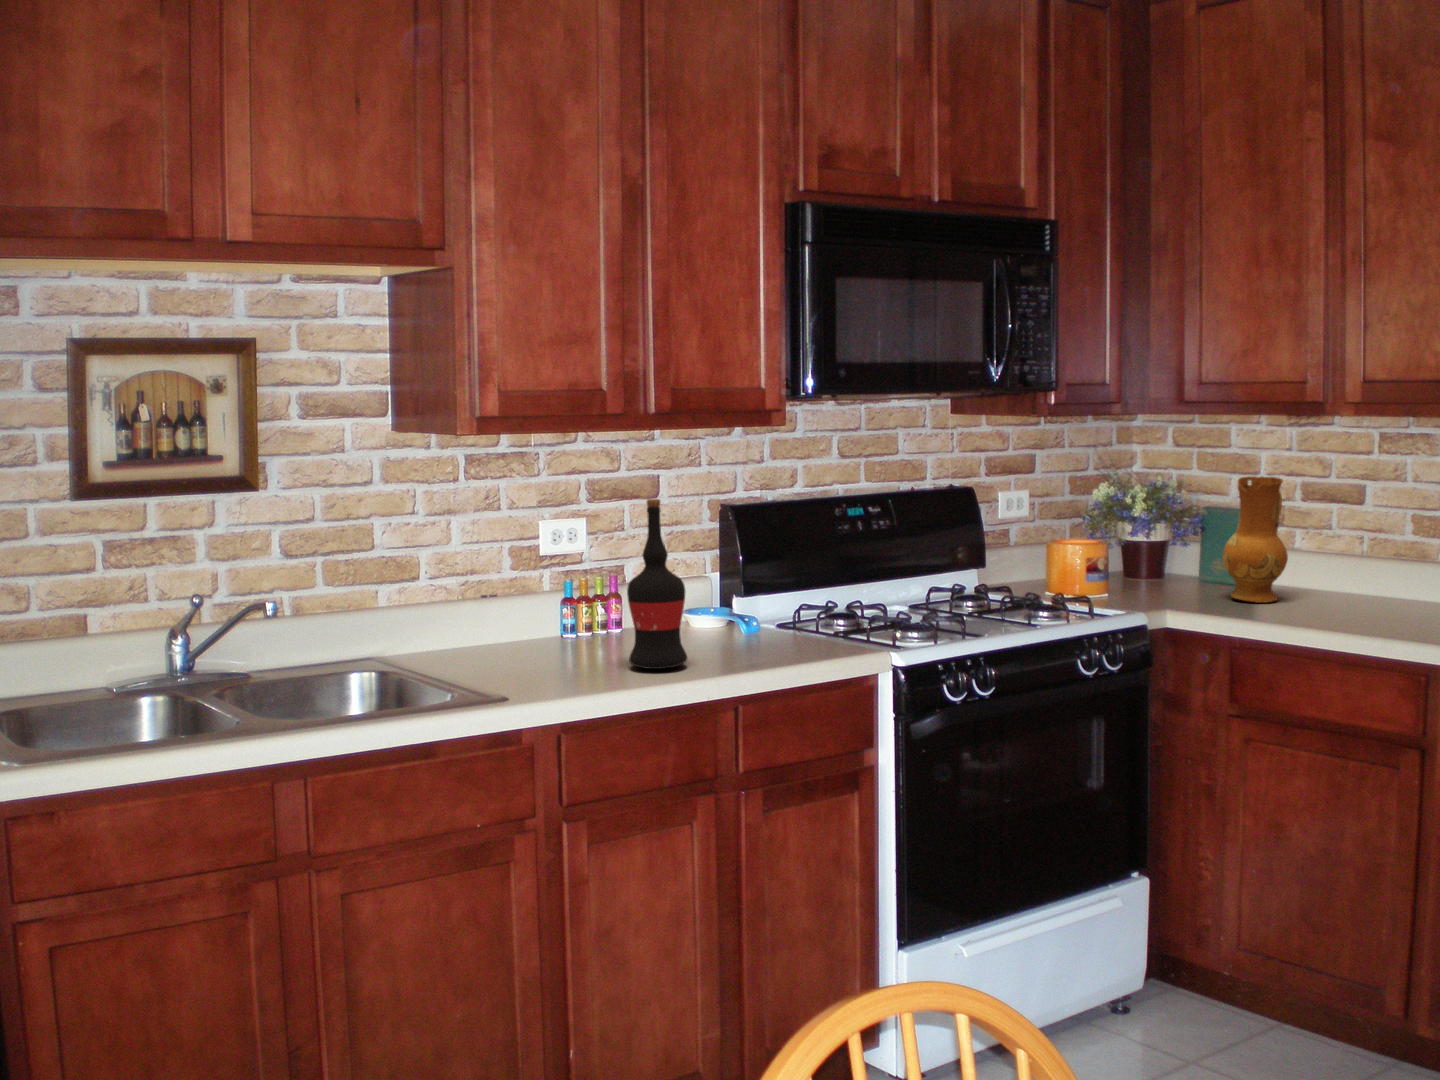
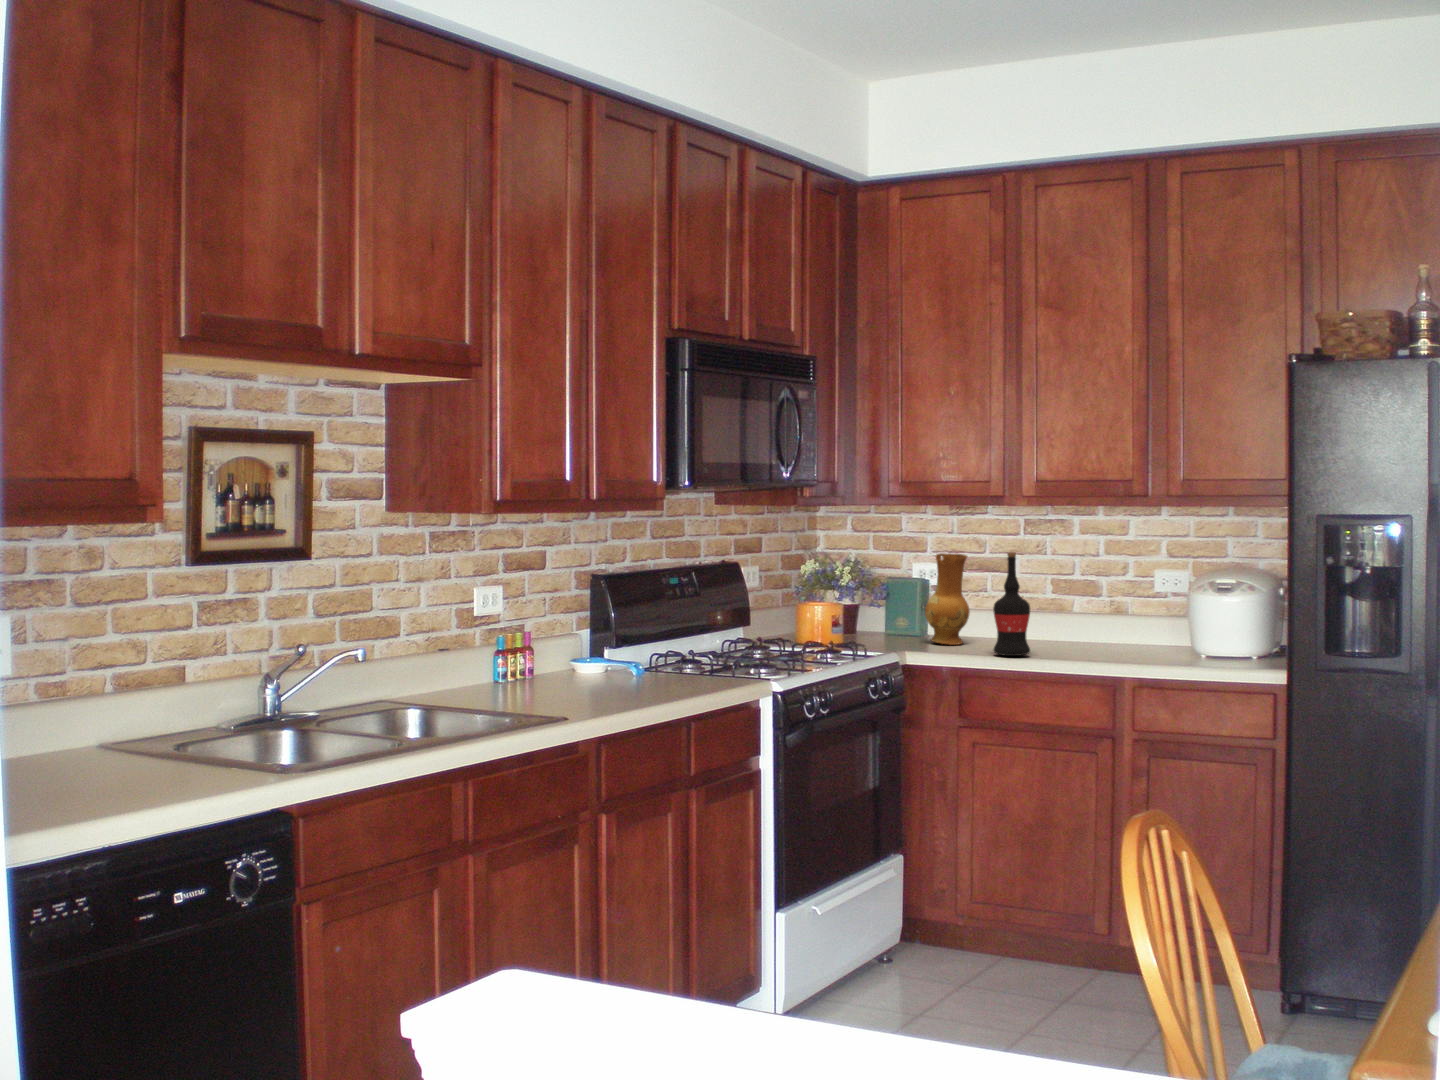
wine bottle: present [627,499,687,669] -> present [993,552,1030,656]

